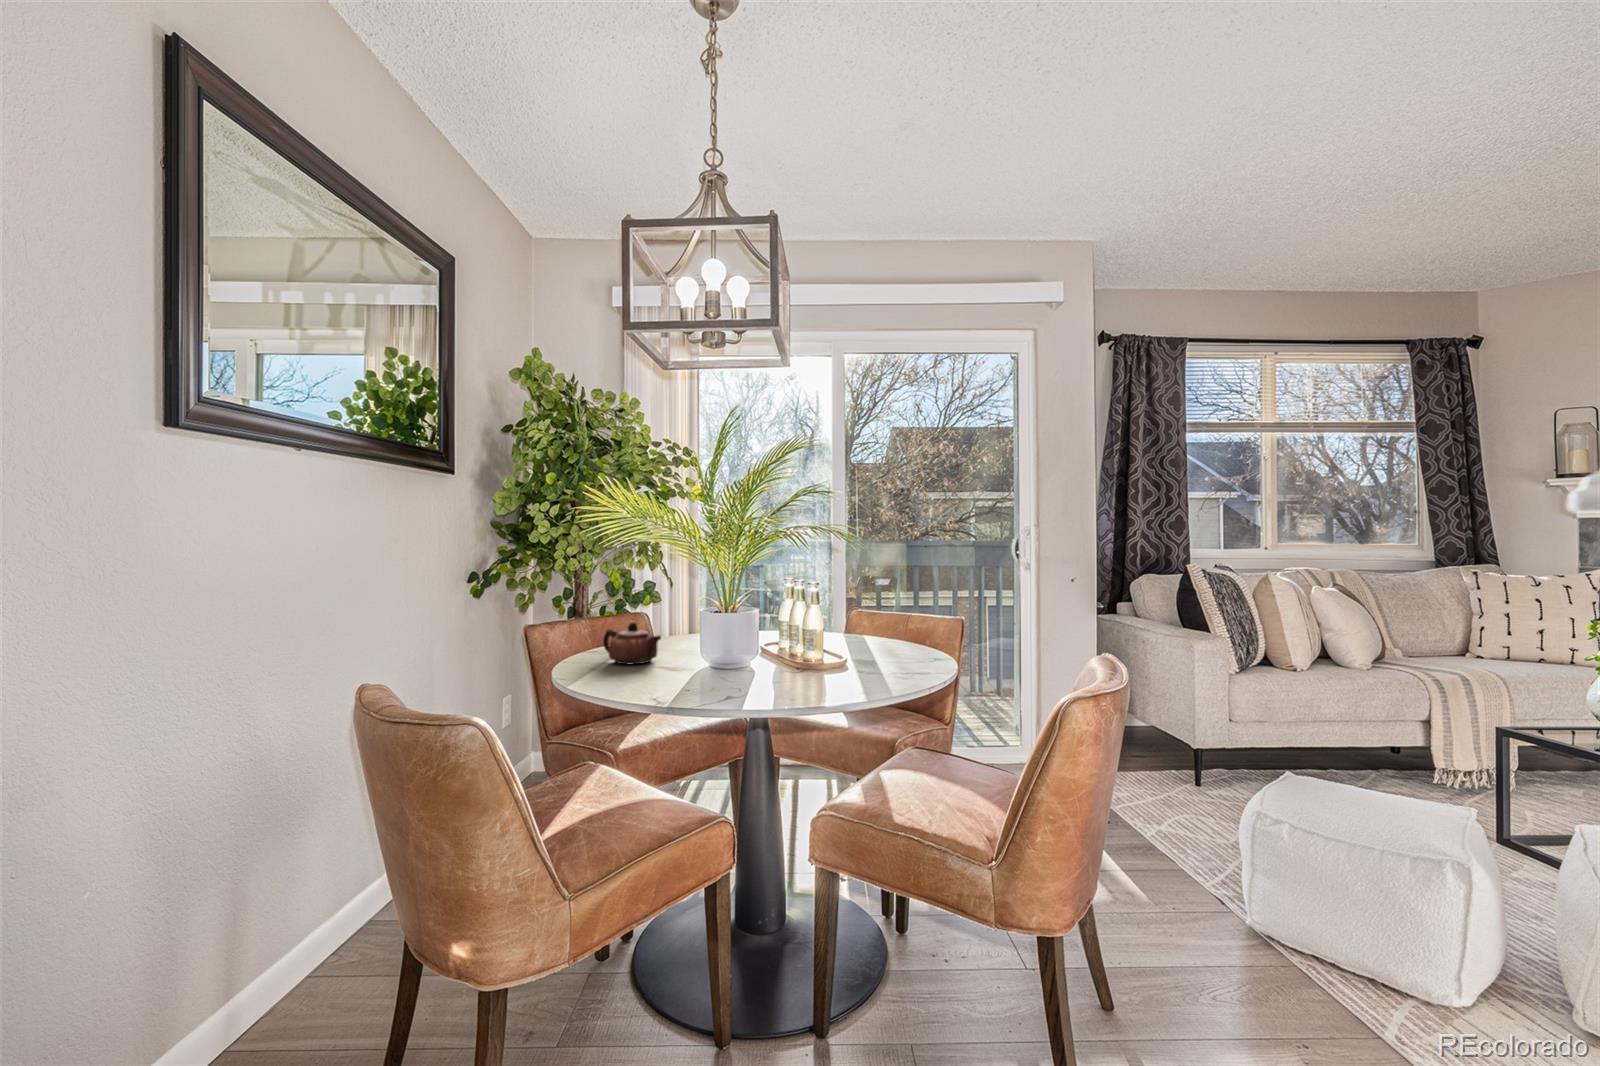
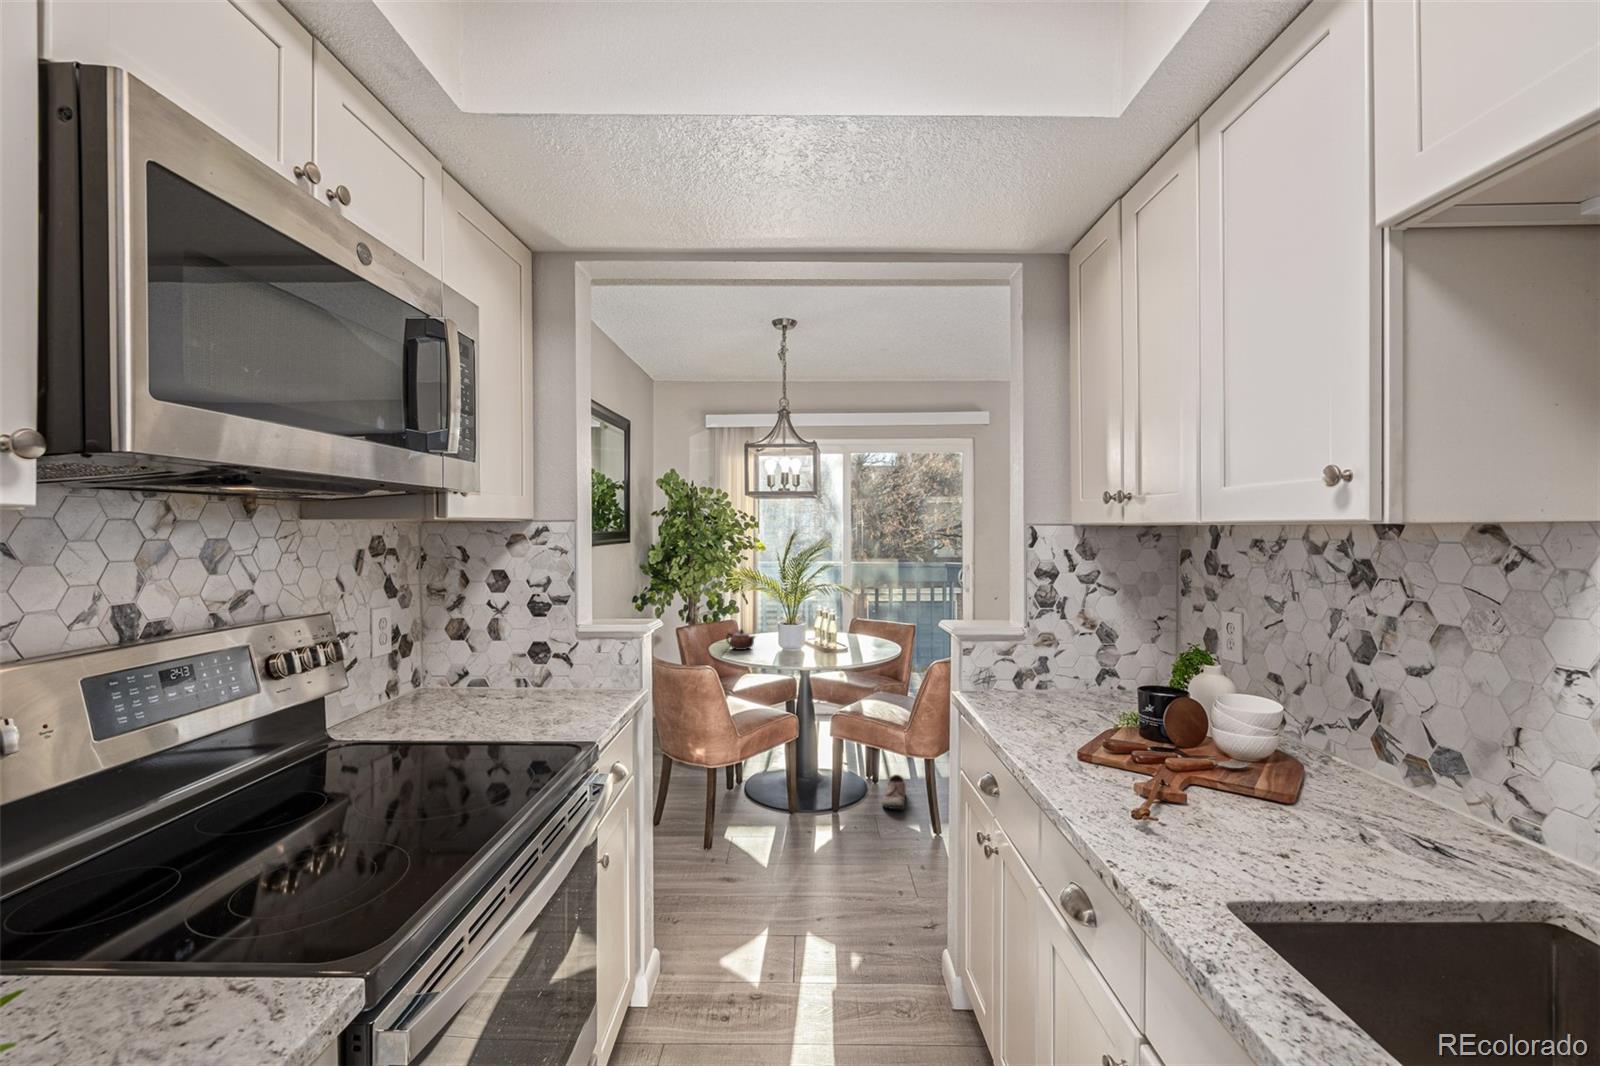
shoe: none [921,921,973,1019] -> present [882,774,905,809]

